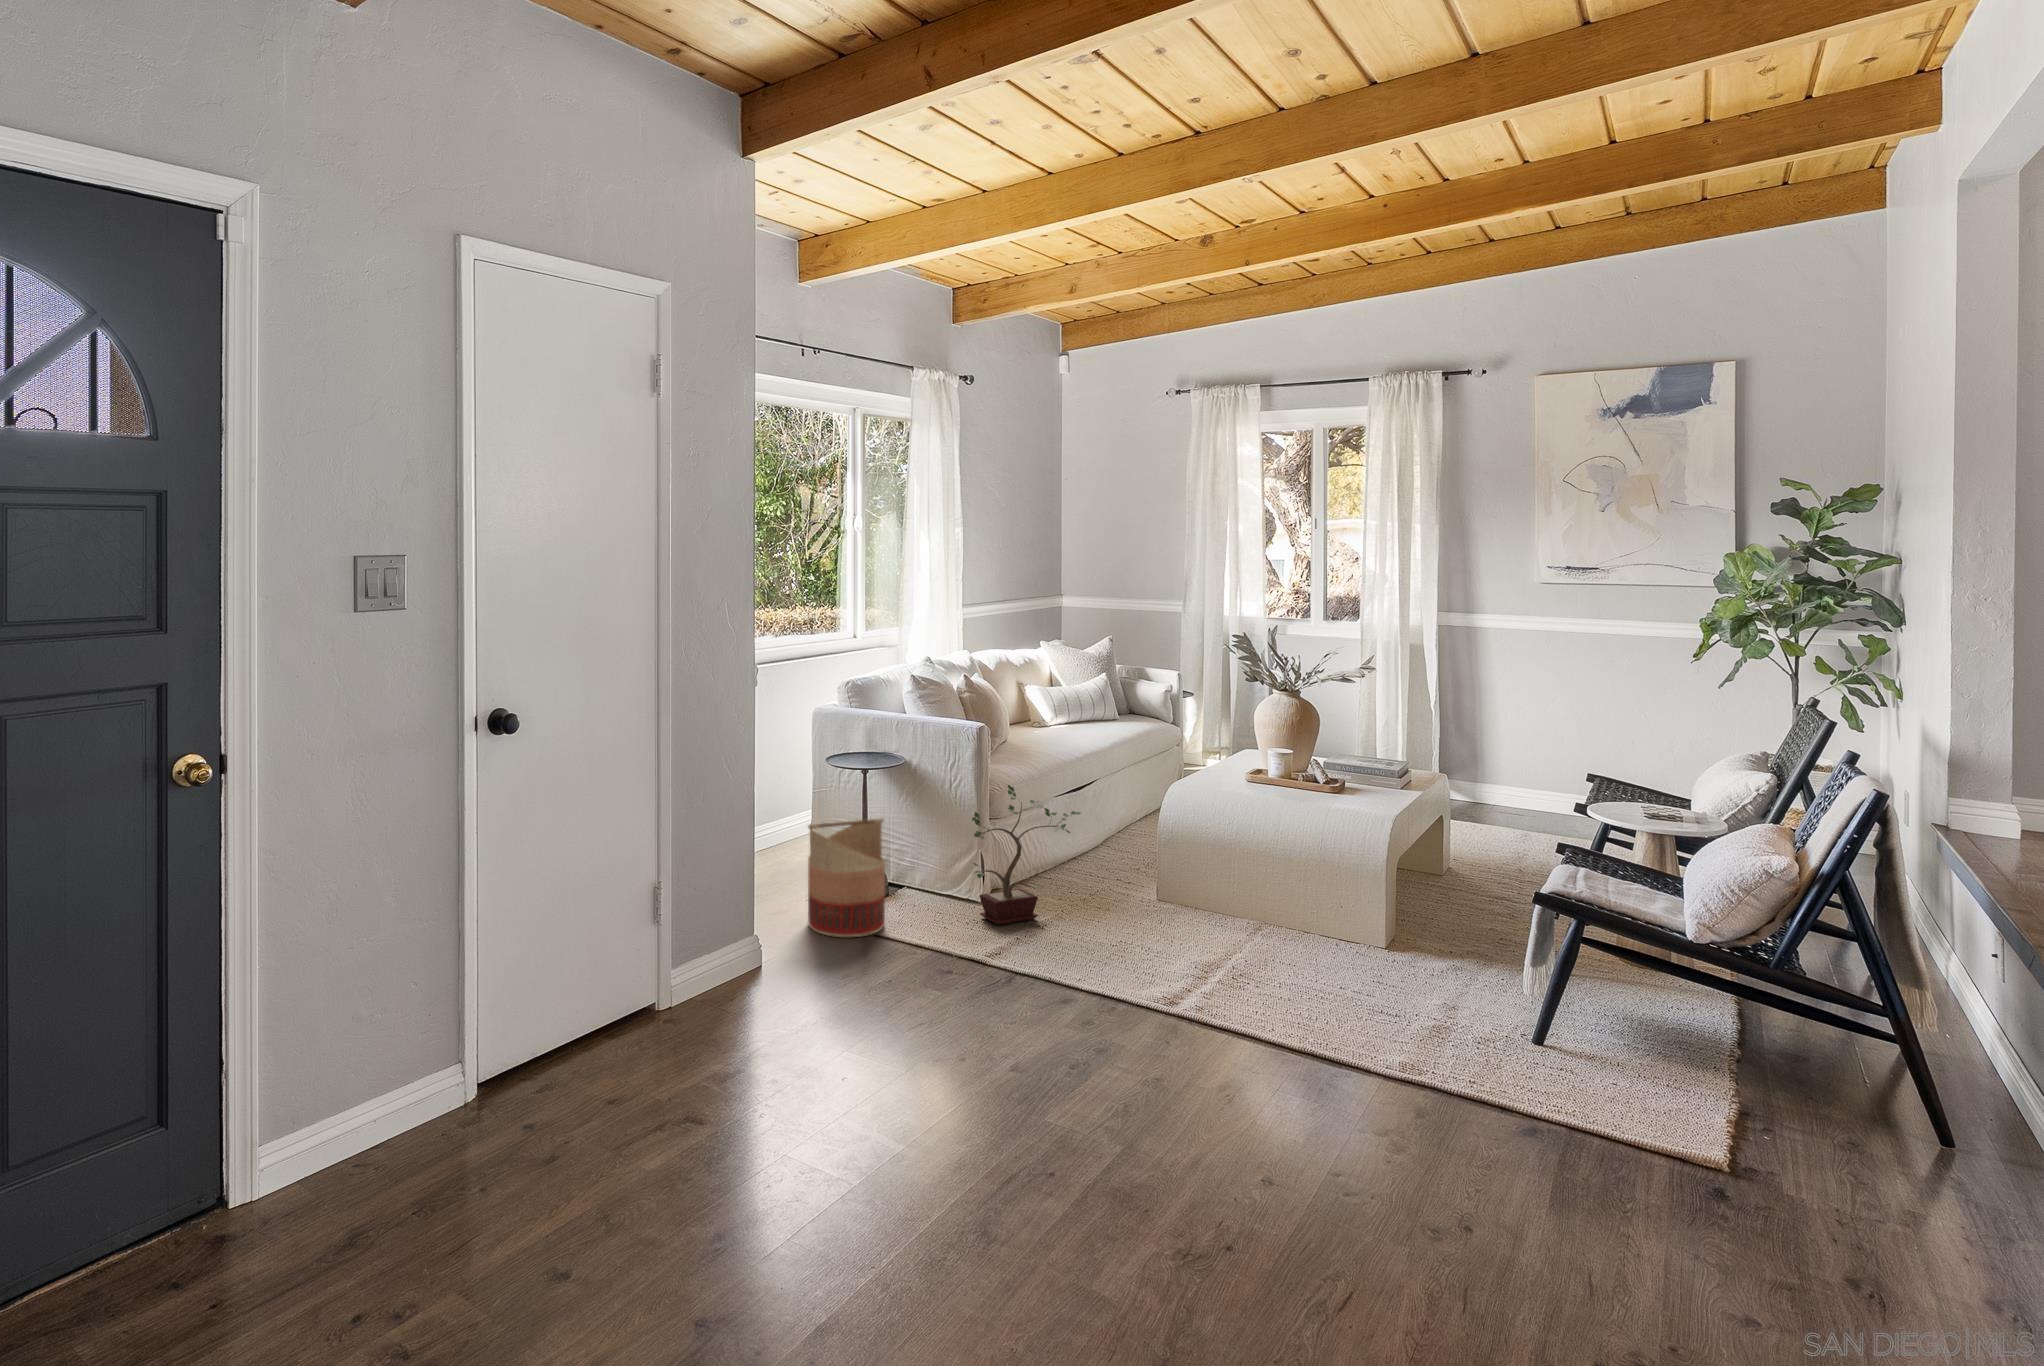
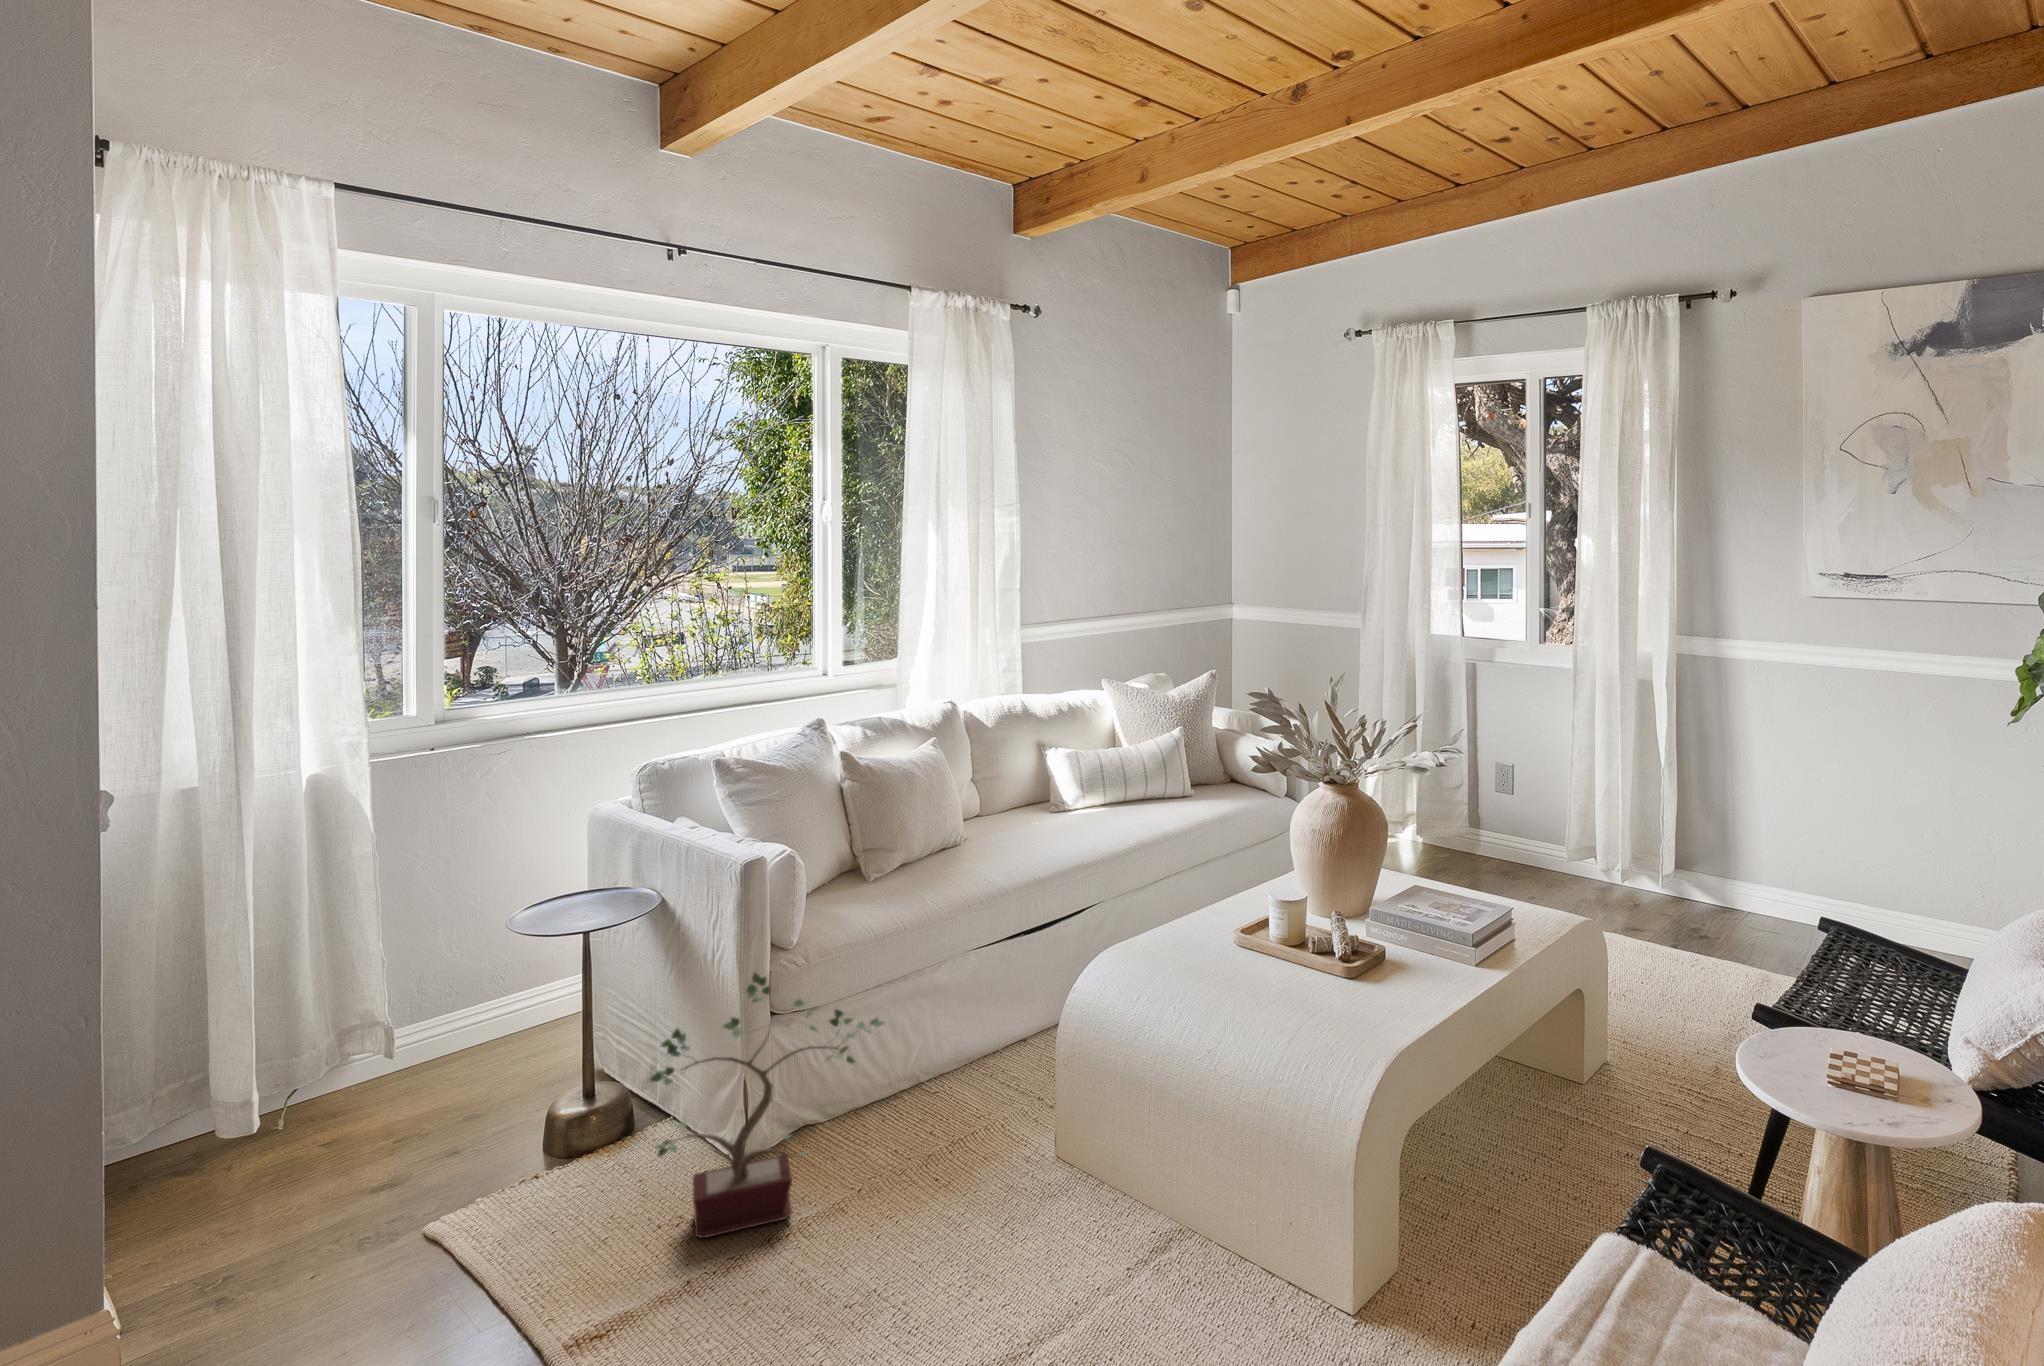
basket: present [808,818,885,937] -> none [331,1040,504,1285]

